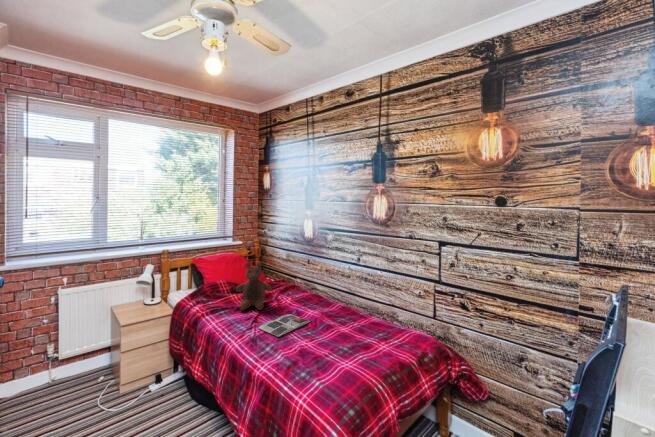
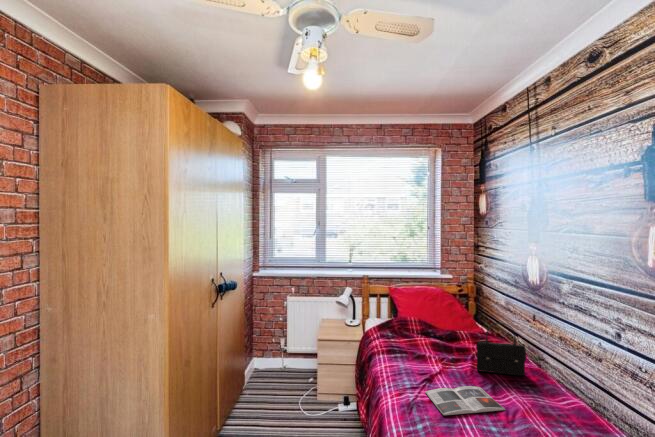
stuffed bear: present [236,263,272,310] -> none [418,303,463,368]
handbag: none [282,268,312,305] -> present [477,323,526,376]

